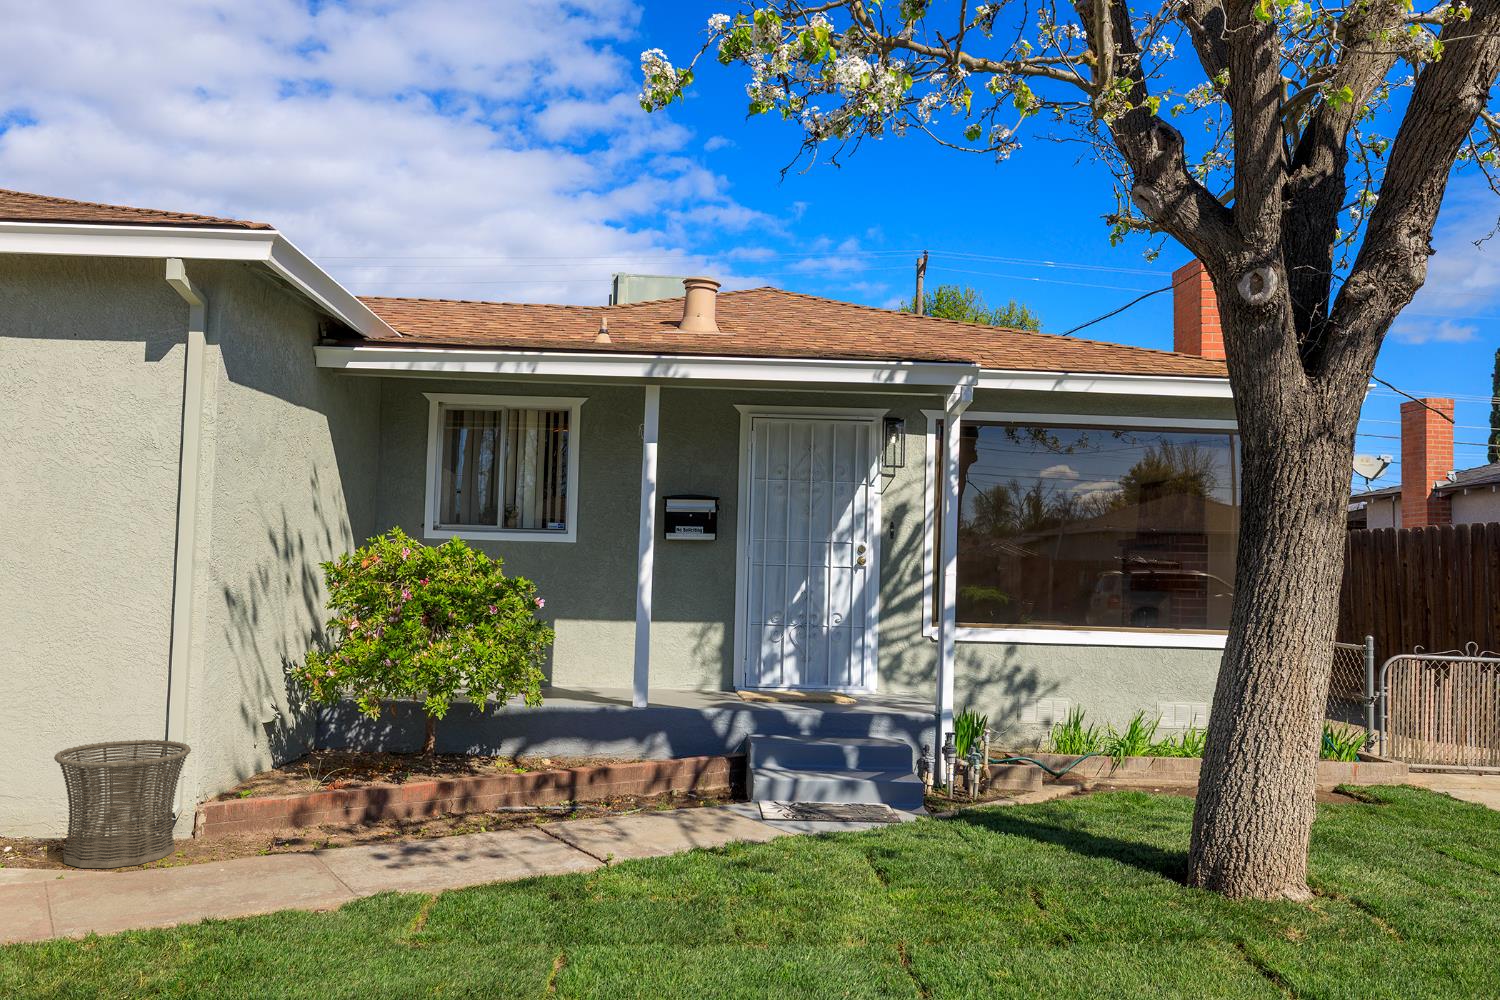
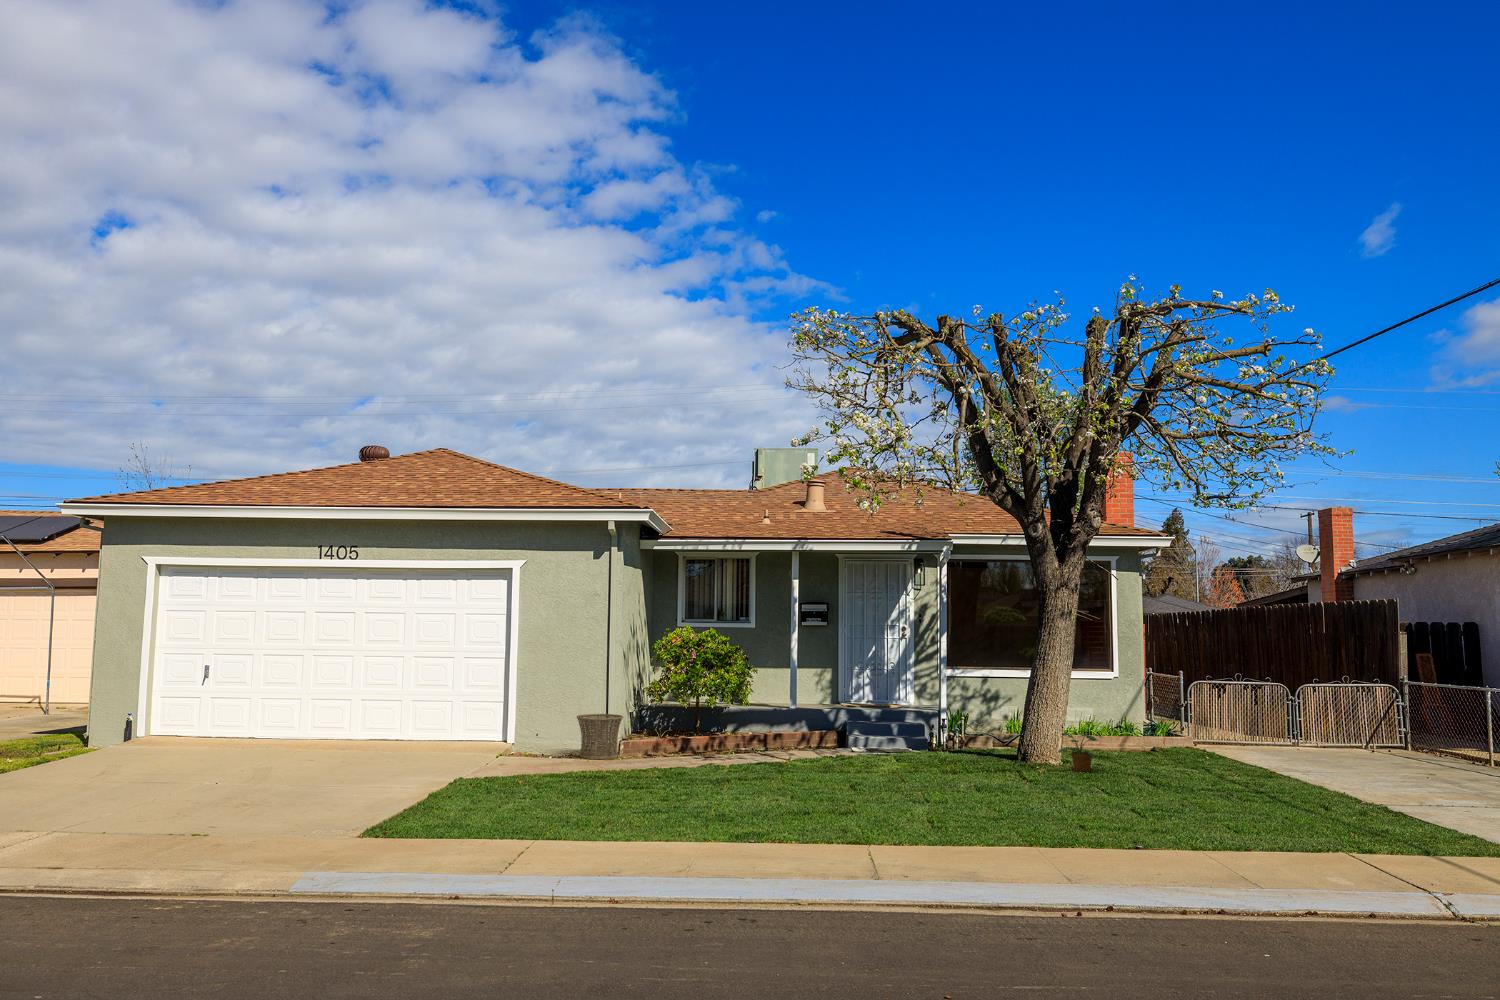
potted plant: none [1280,802,1406,906] -> present [1058,733,1098,772]

